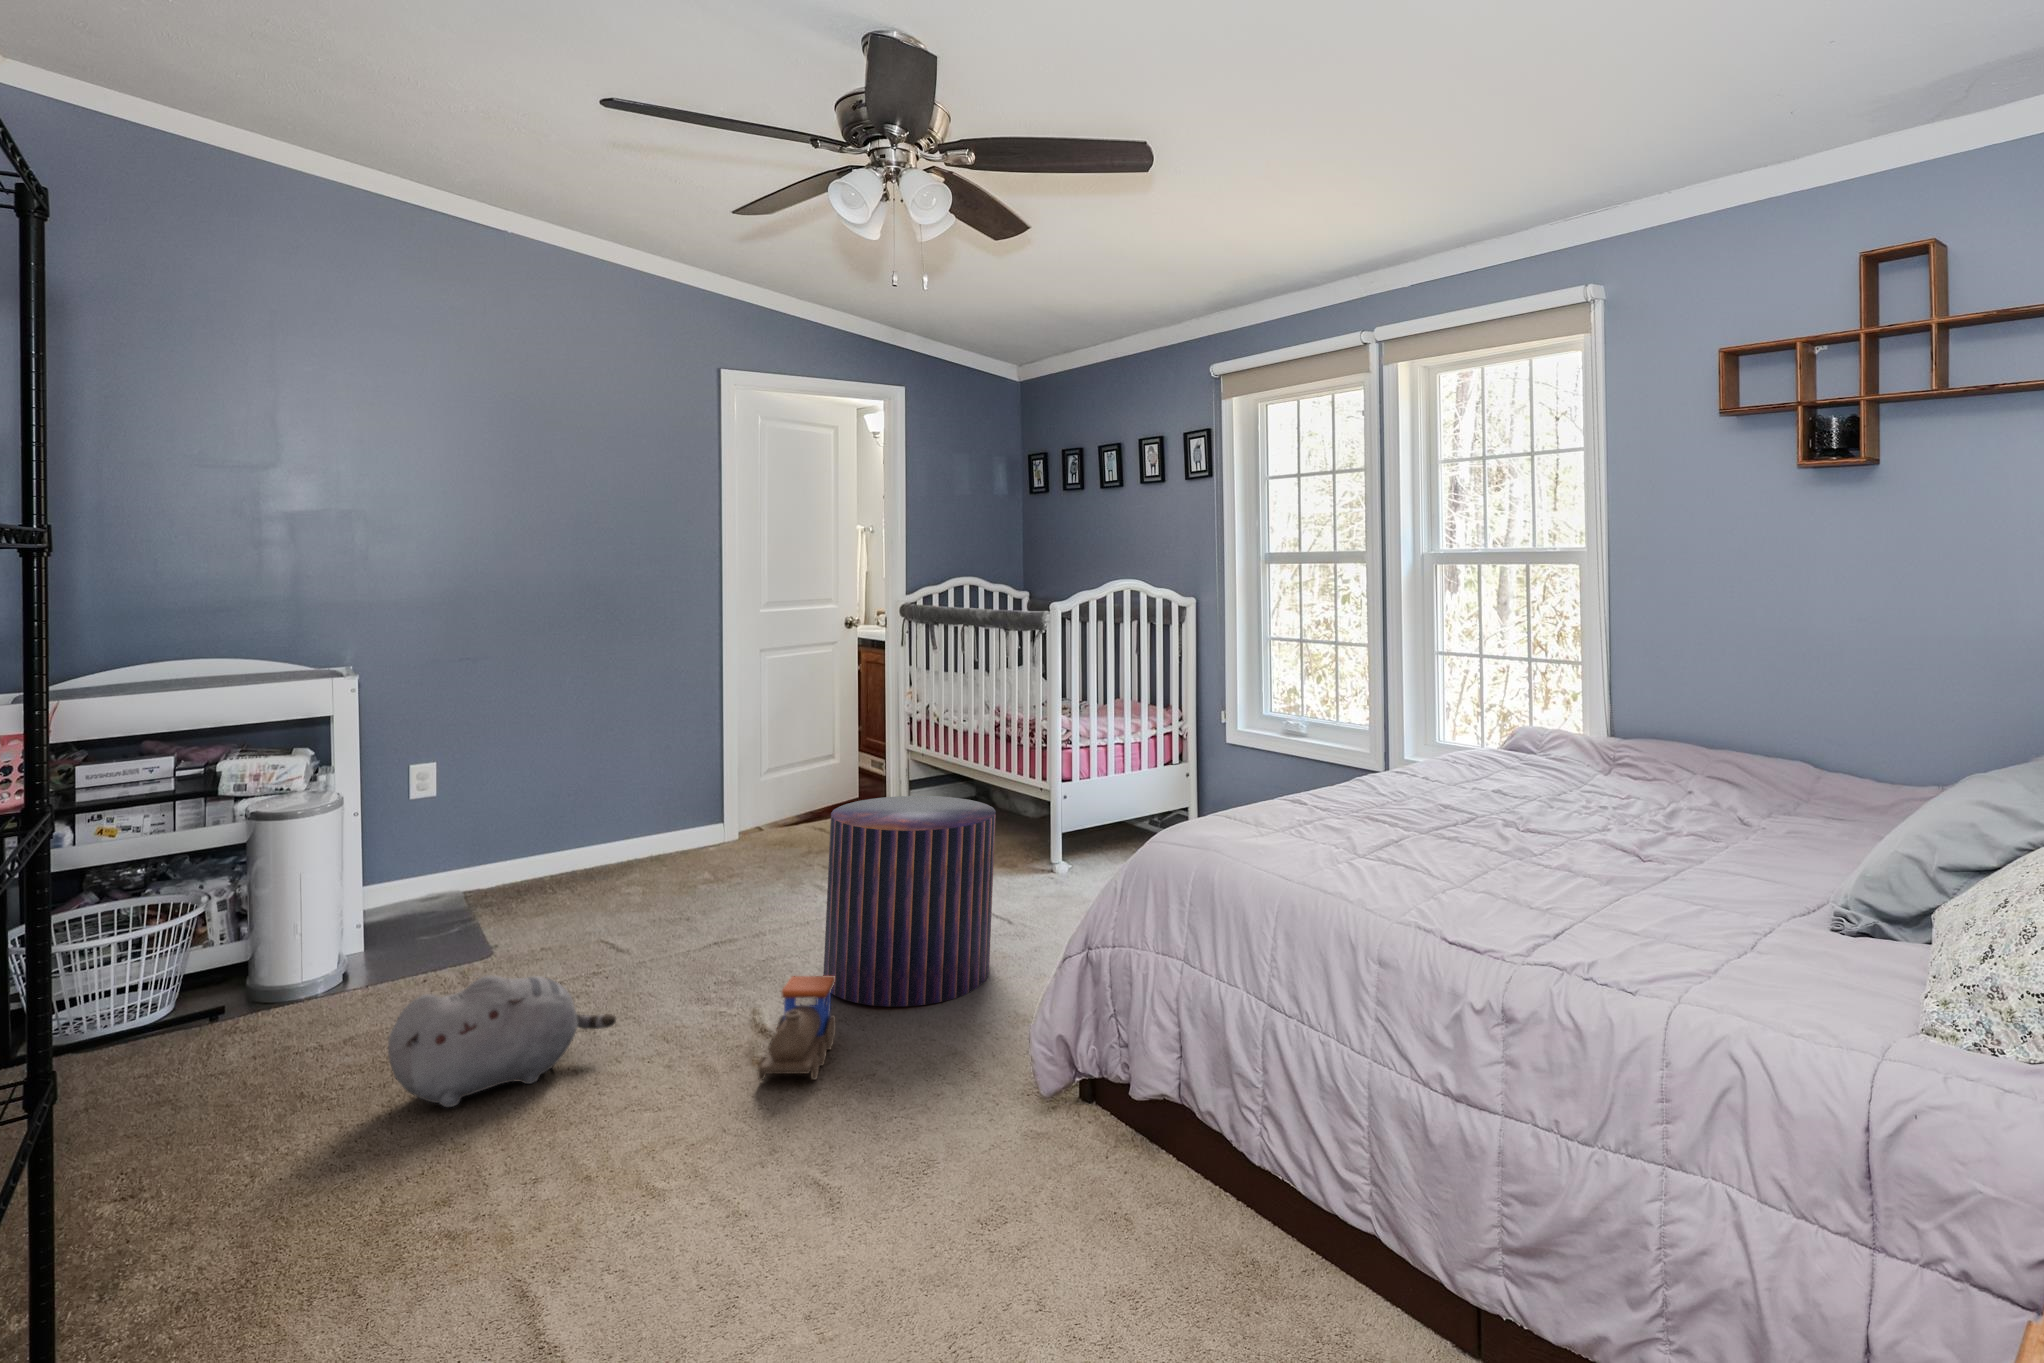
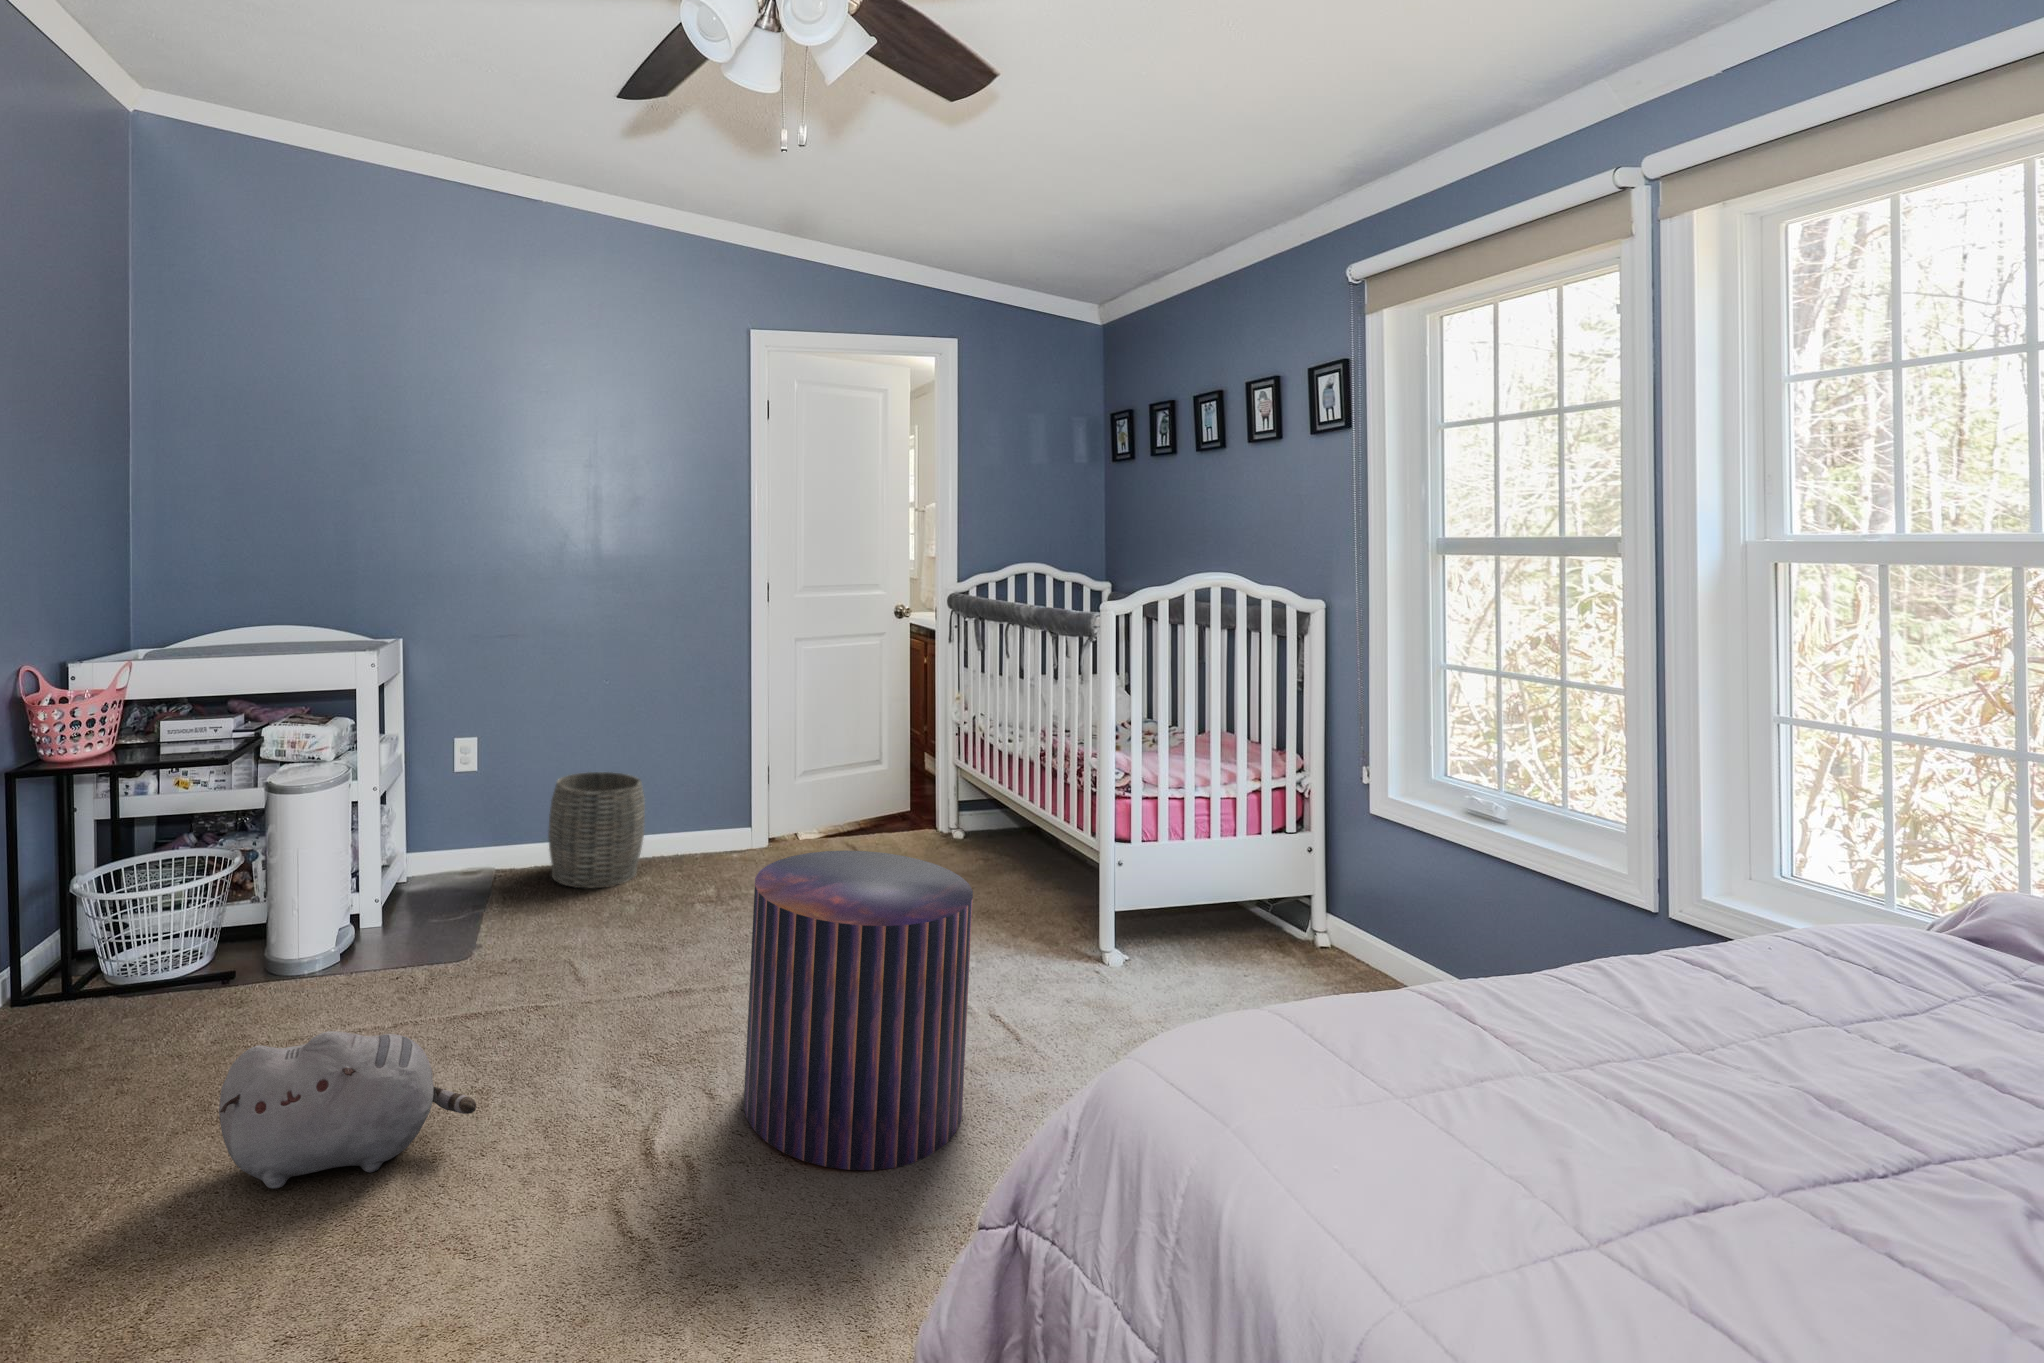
woven basket: none [521,786,623,895] -> present [548,772,645,888]
toy train: present [758,976,836,1080] -> none [576,1101,714,1285]

